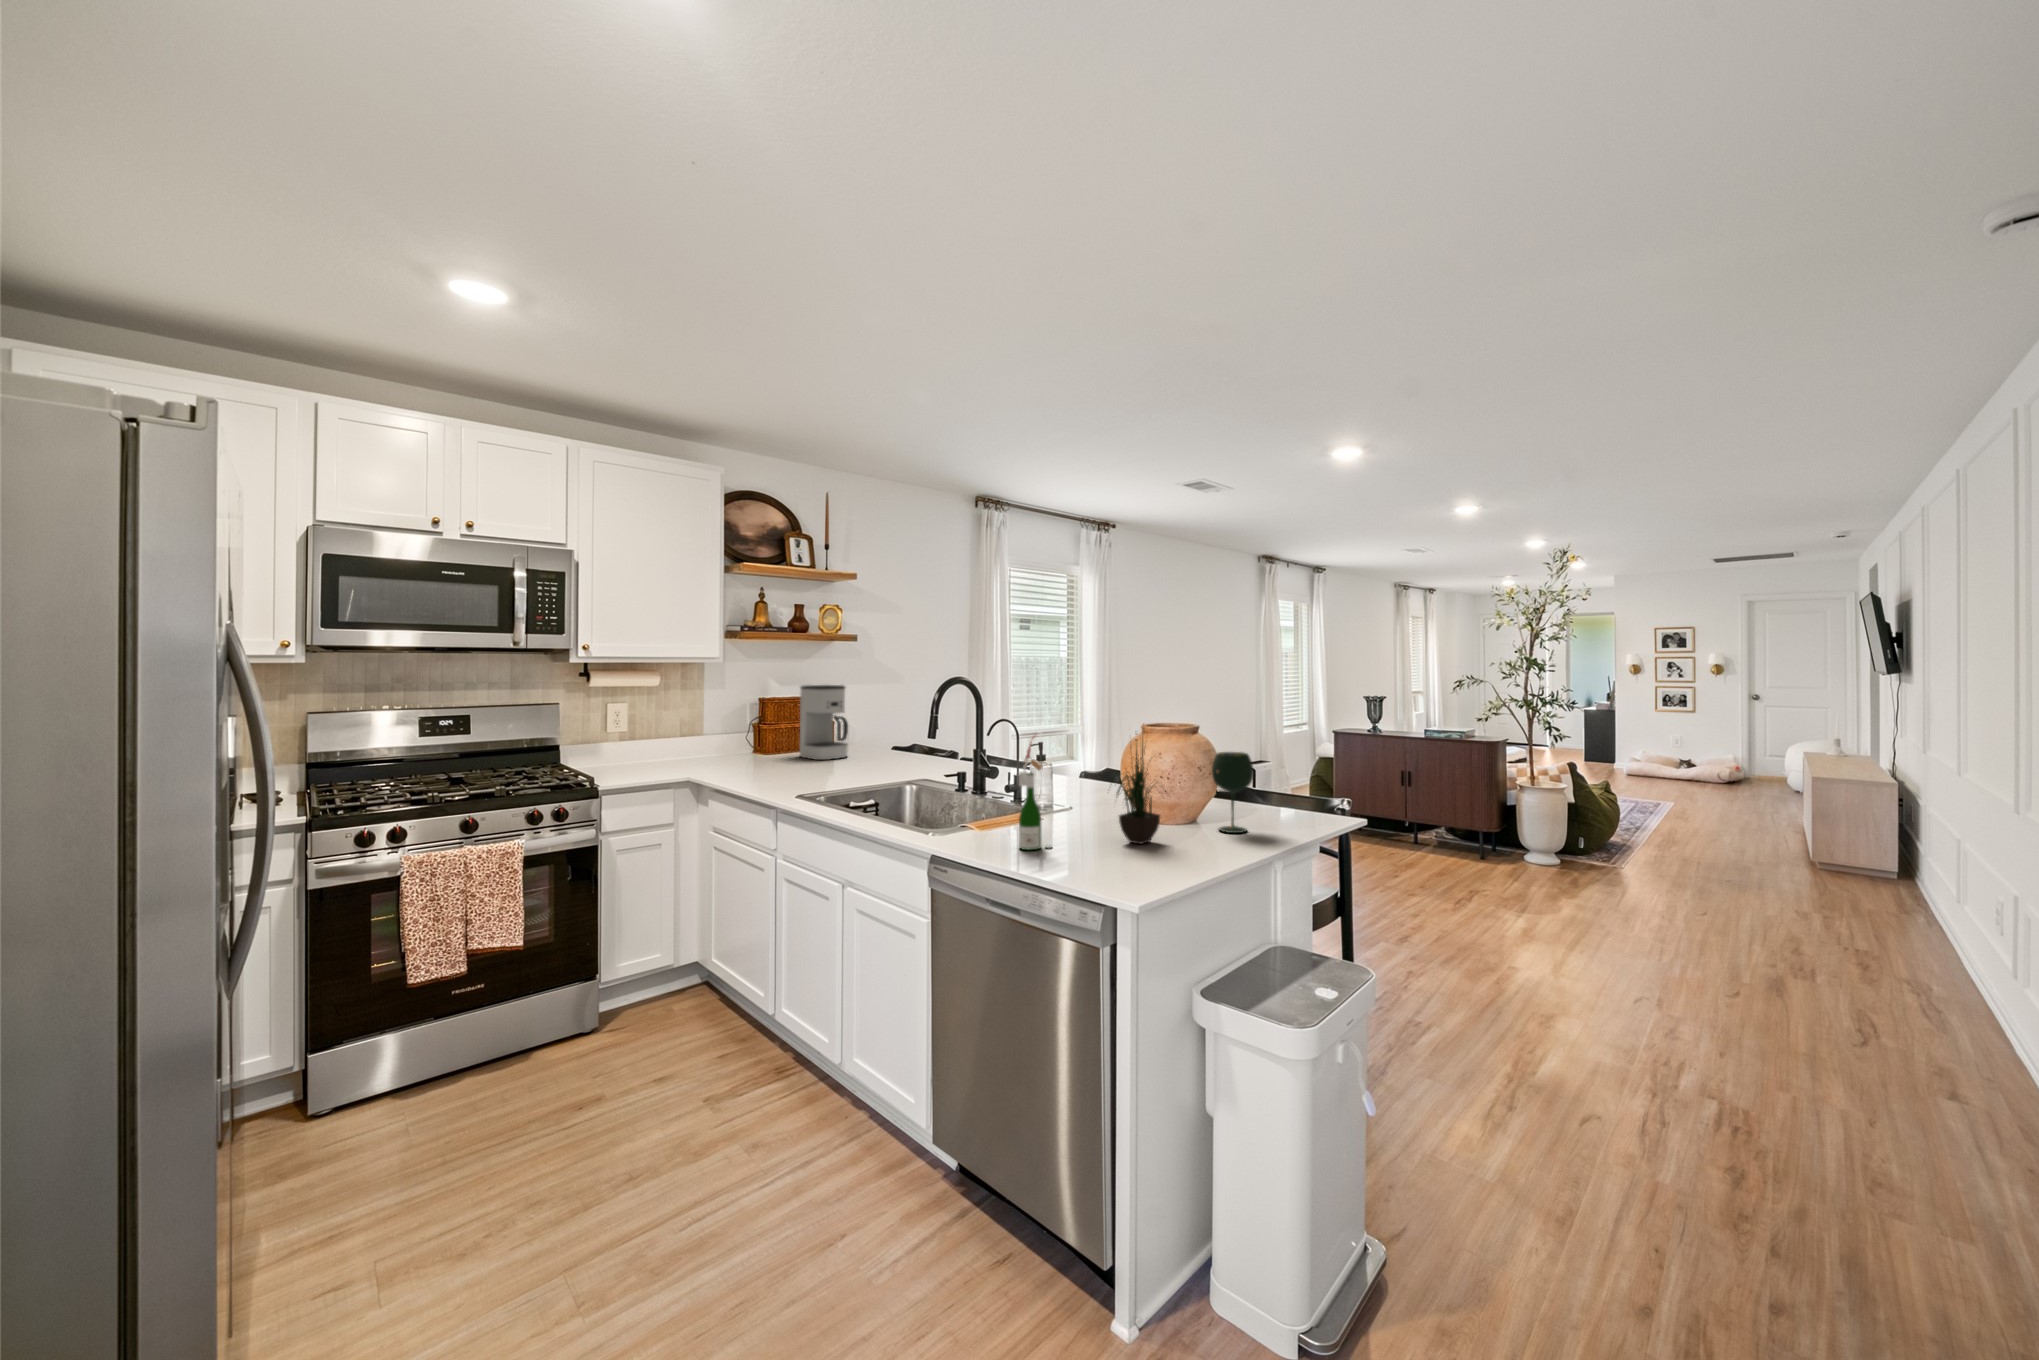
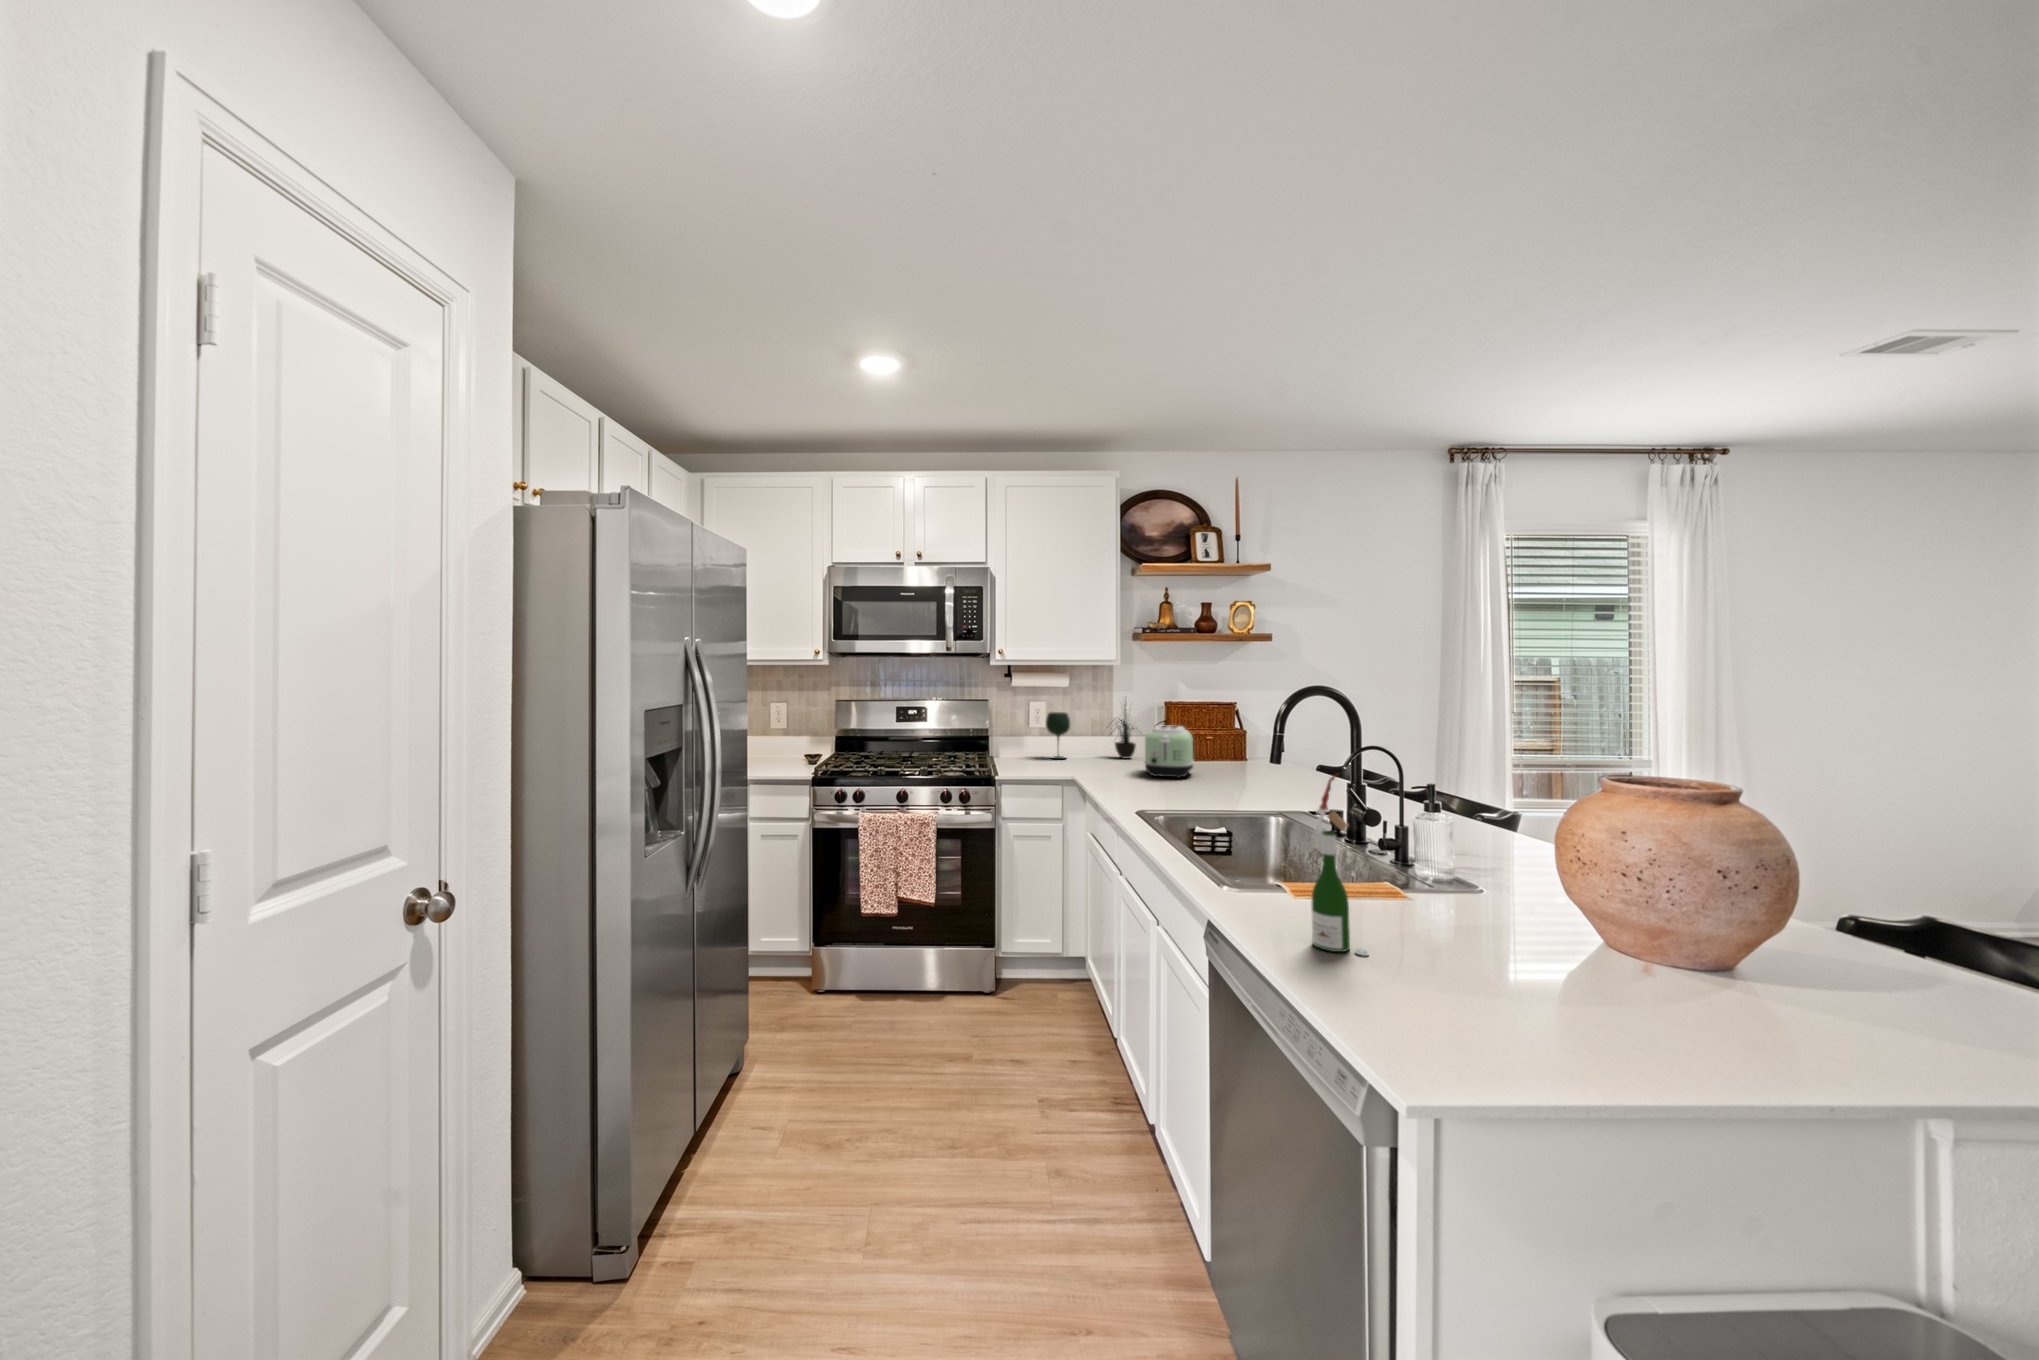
coffee maker: present [800,685,848,760] -> none [1201,689,1255,773]
toaster: none [757,720,805,770] -> present [1145,726,1194,778]
potted plant: present [1112,739,1166,844] -> present [1110,705,1136,758]
wine glass: present [1212,752,1254,833] -> present [1046,712,1070,759]

